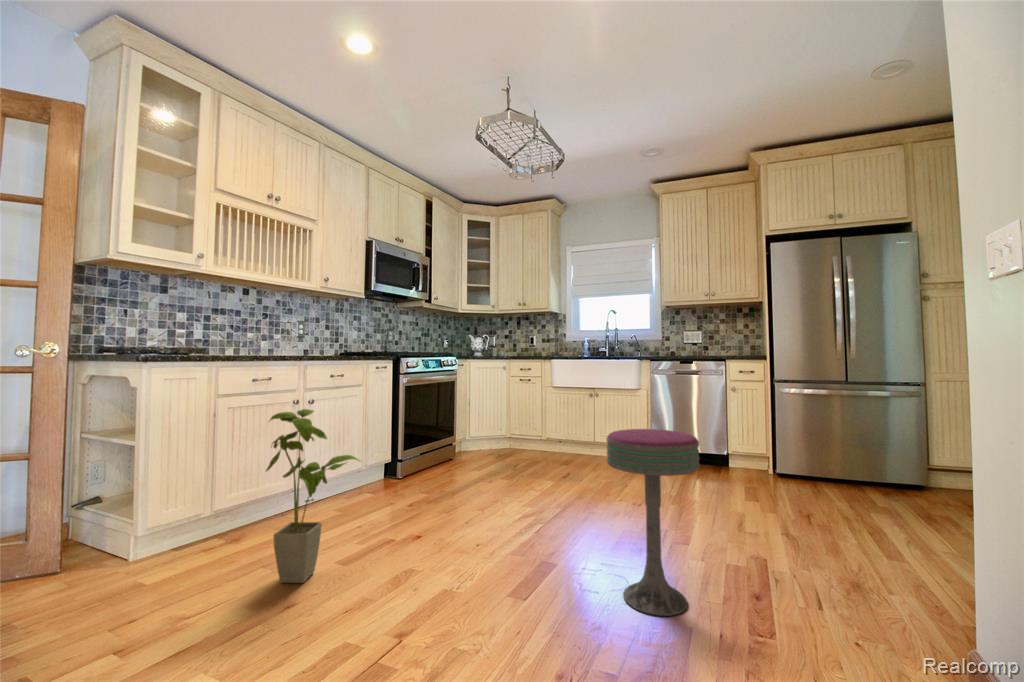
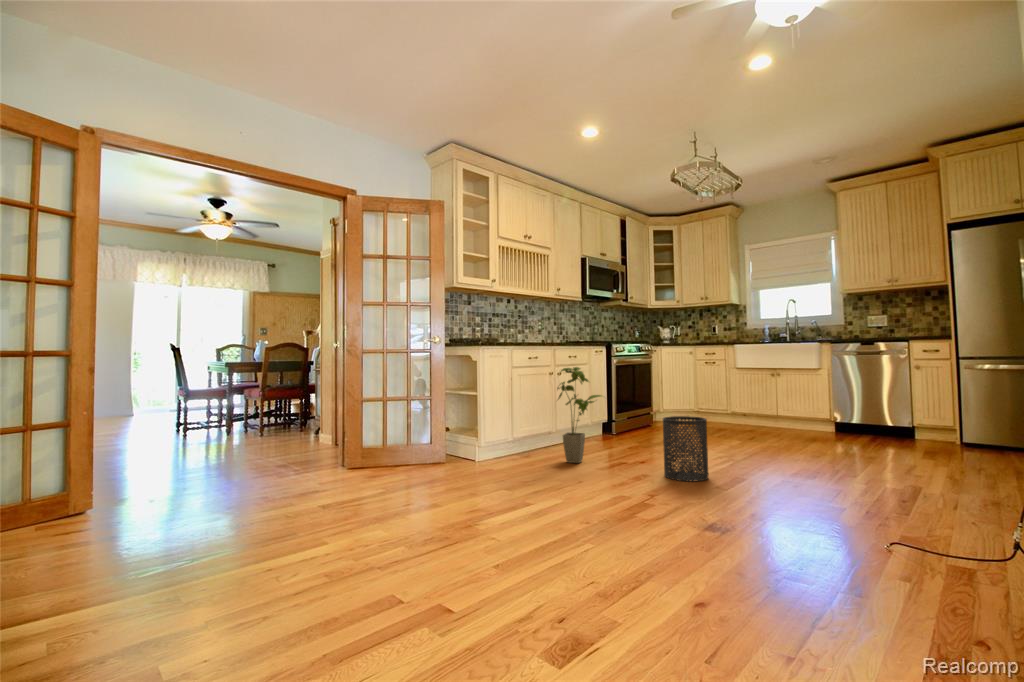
bar stool: present [606,429,700,616] -> none [764,378,828,485]
trash can: none [443,497,518,636] -> present [663,416,708,482]

